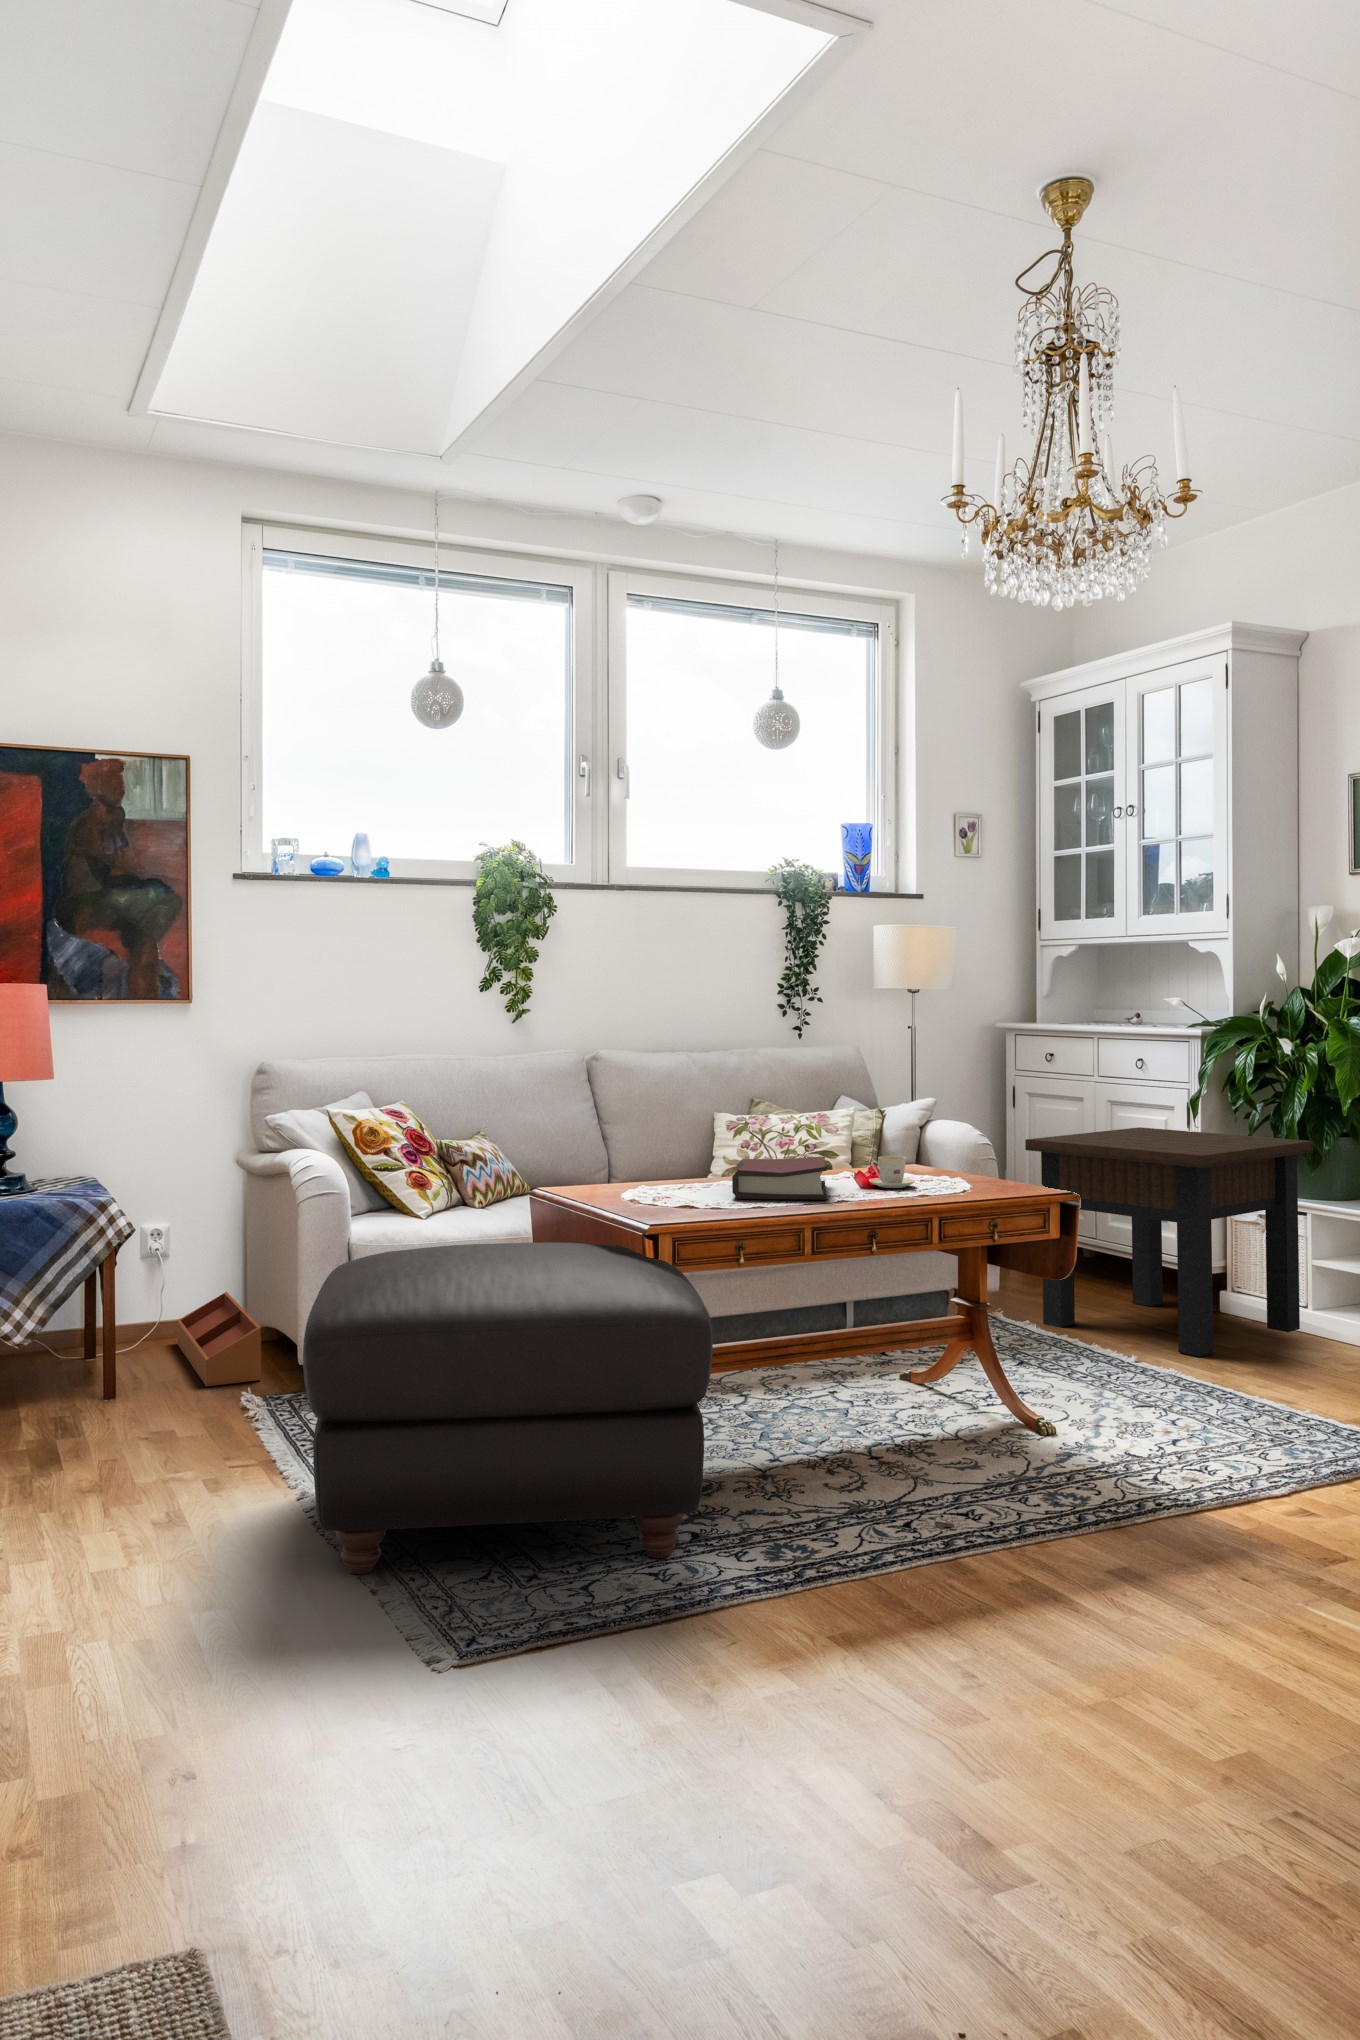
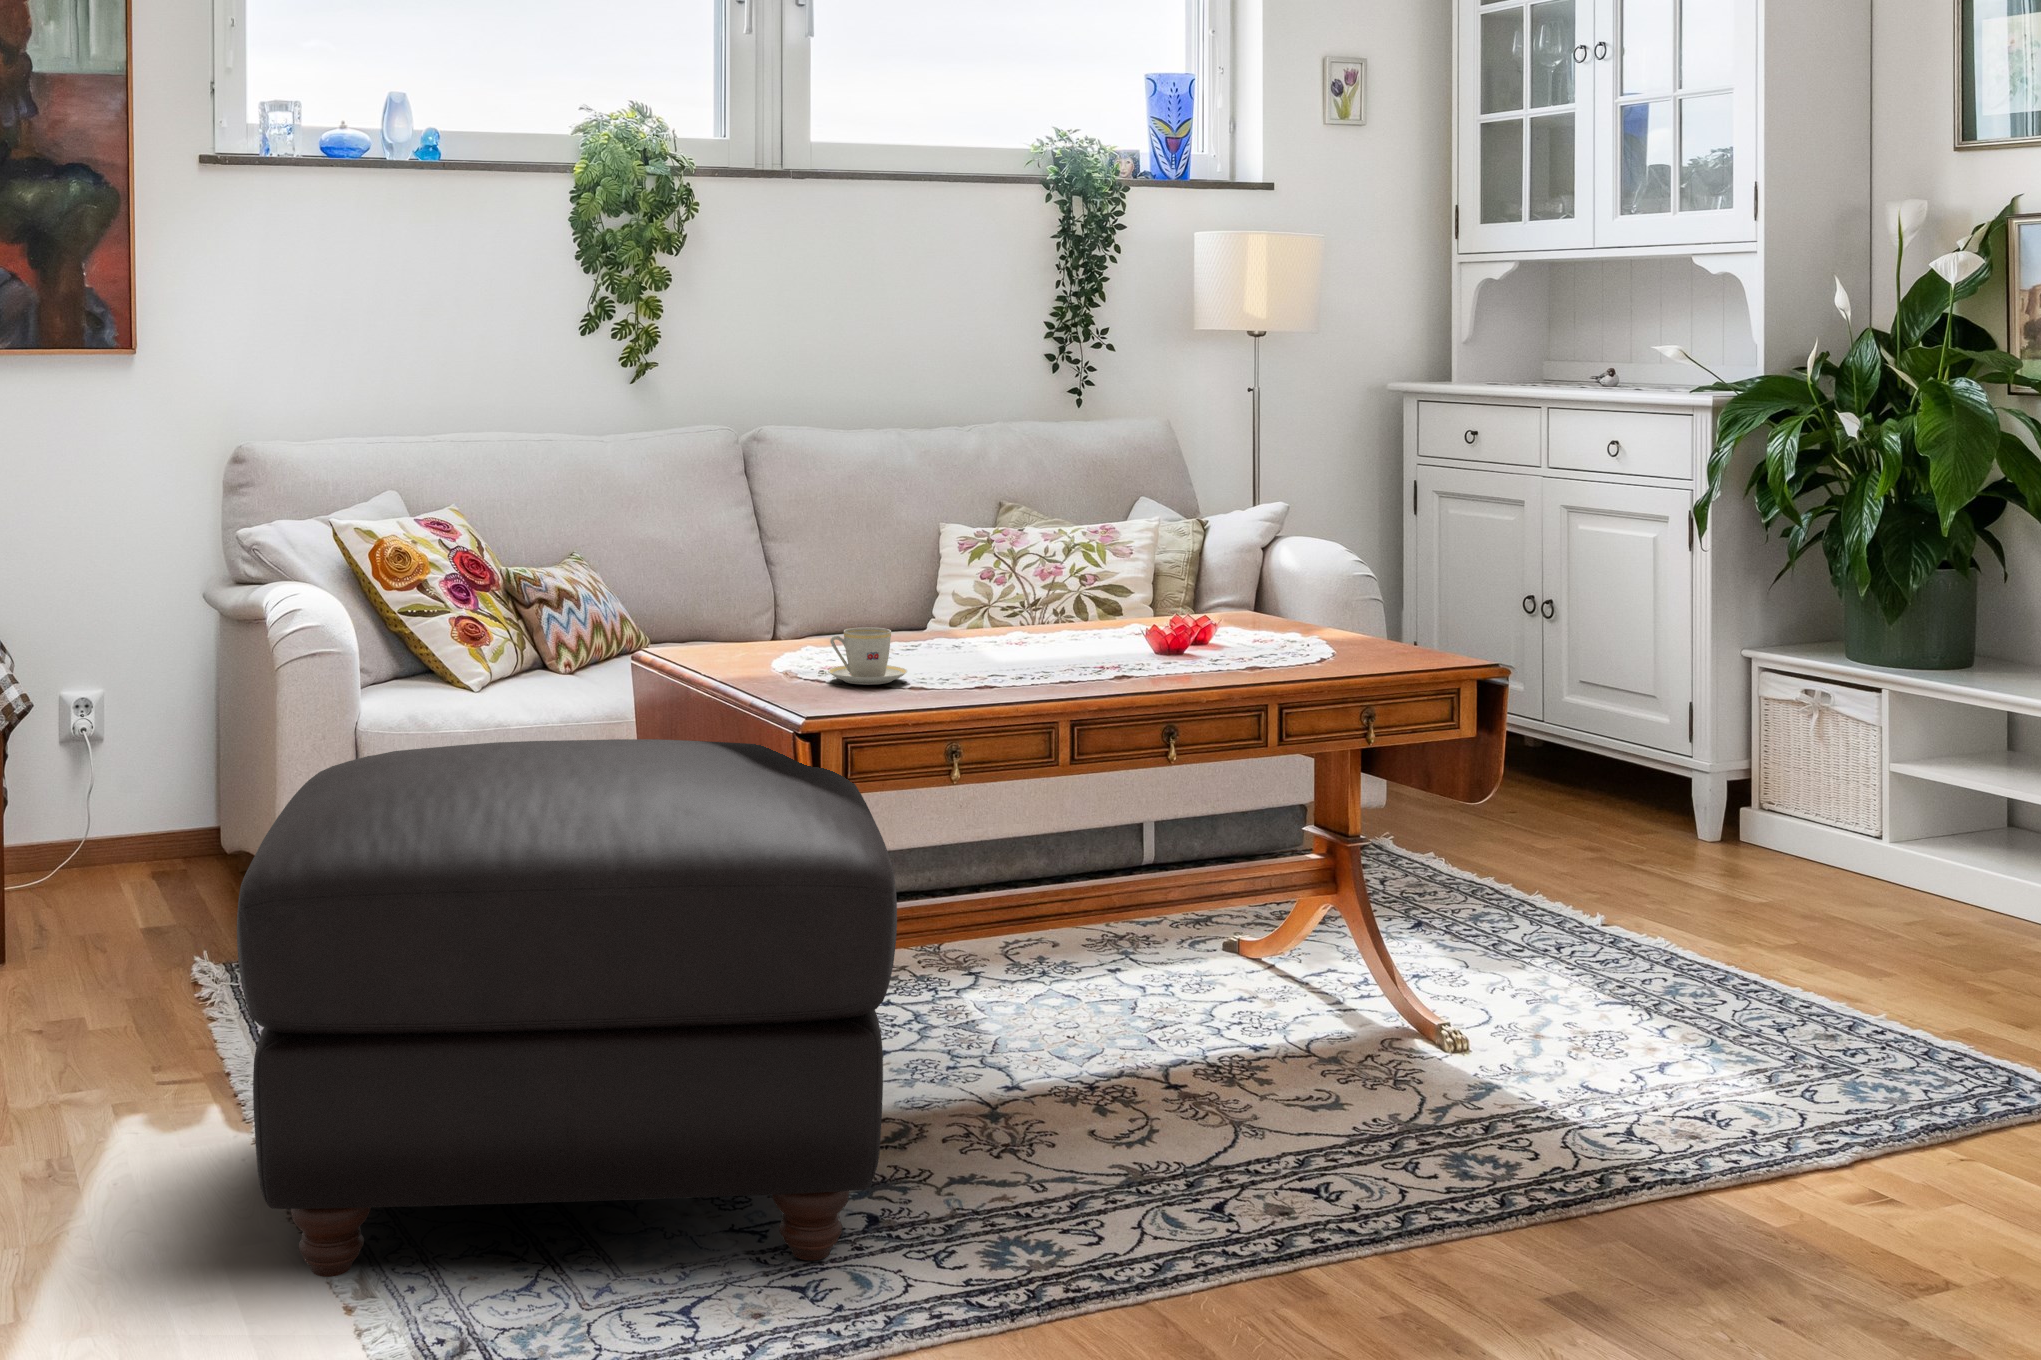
side table: present [1025,1127,1313,1357] -> none [1428,548,1893,919]
hardback book: present [732,1156,827,1200] -> none [947,600,1099,671]
teacup: present [869,1156,915,1188] -> present [828,627,907,685]
storage bin: present [177,1292,262,1386] -> none [114,793,230,943]

